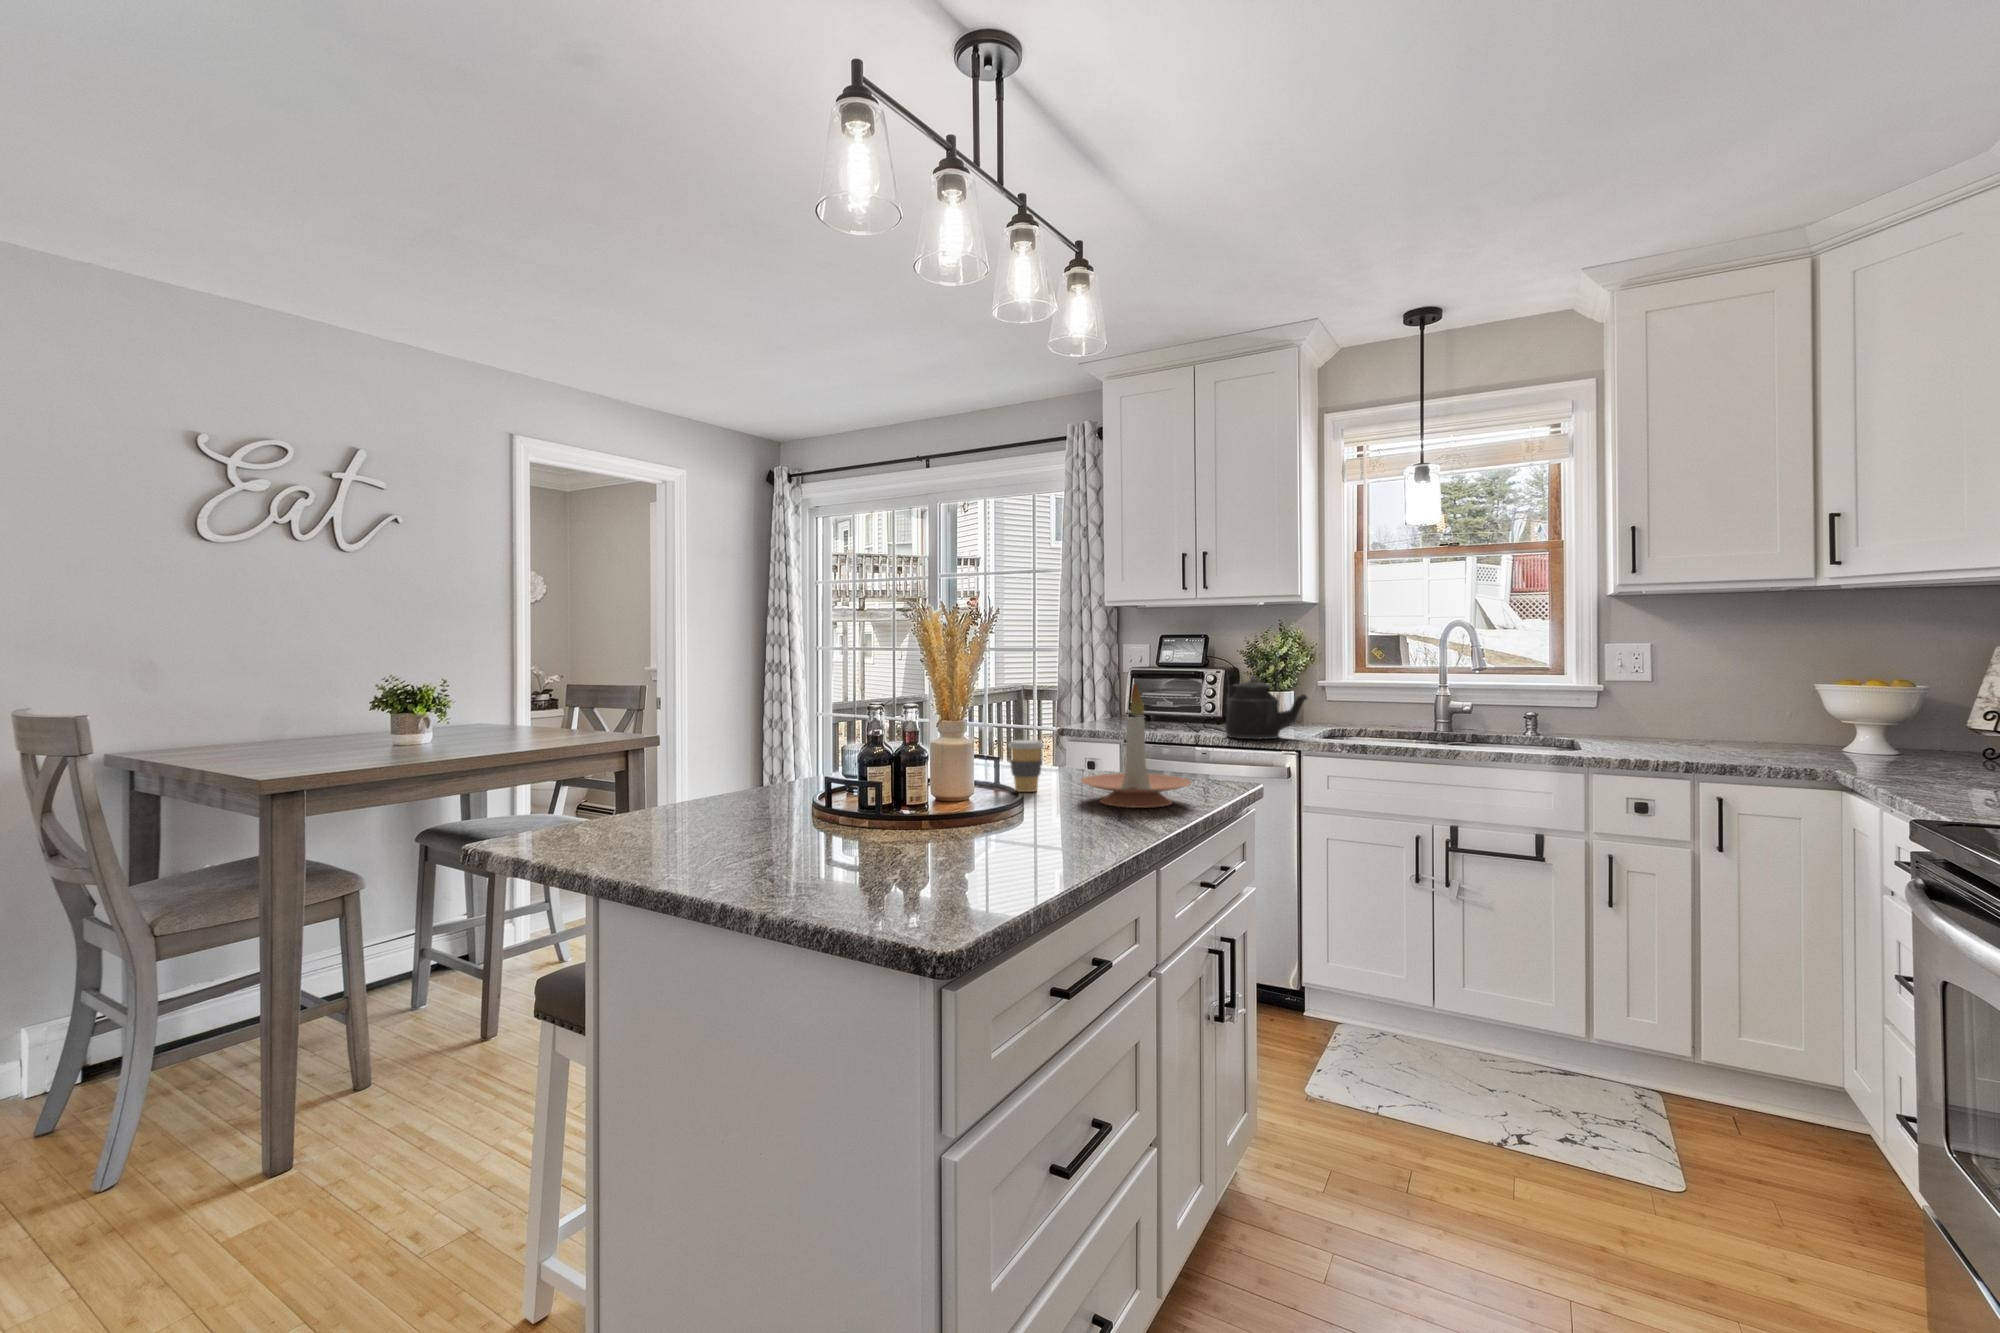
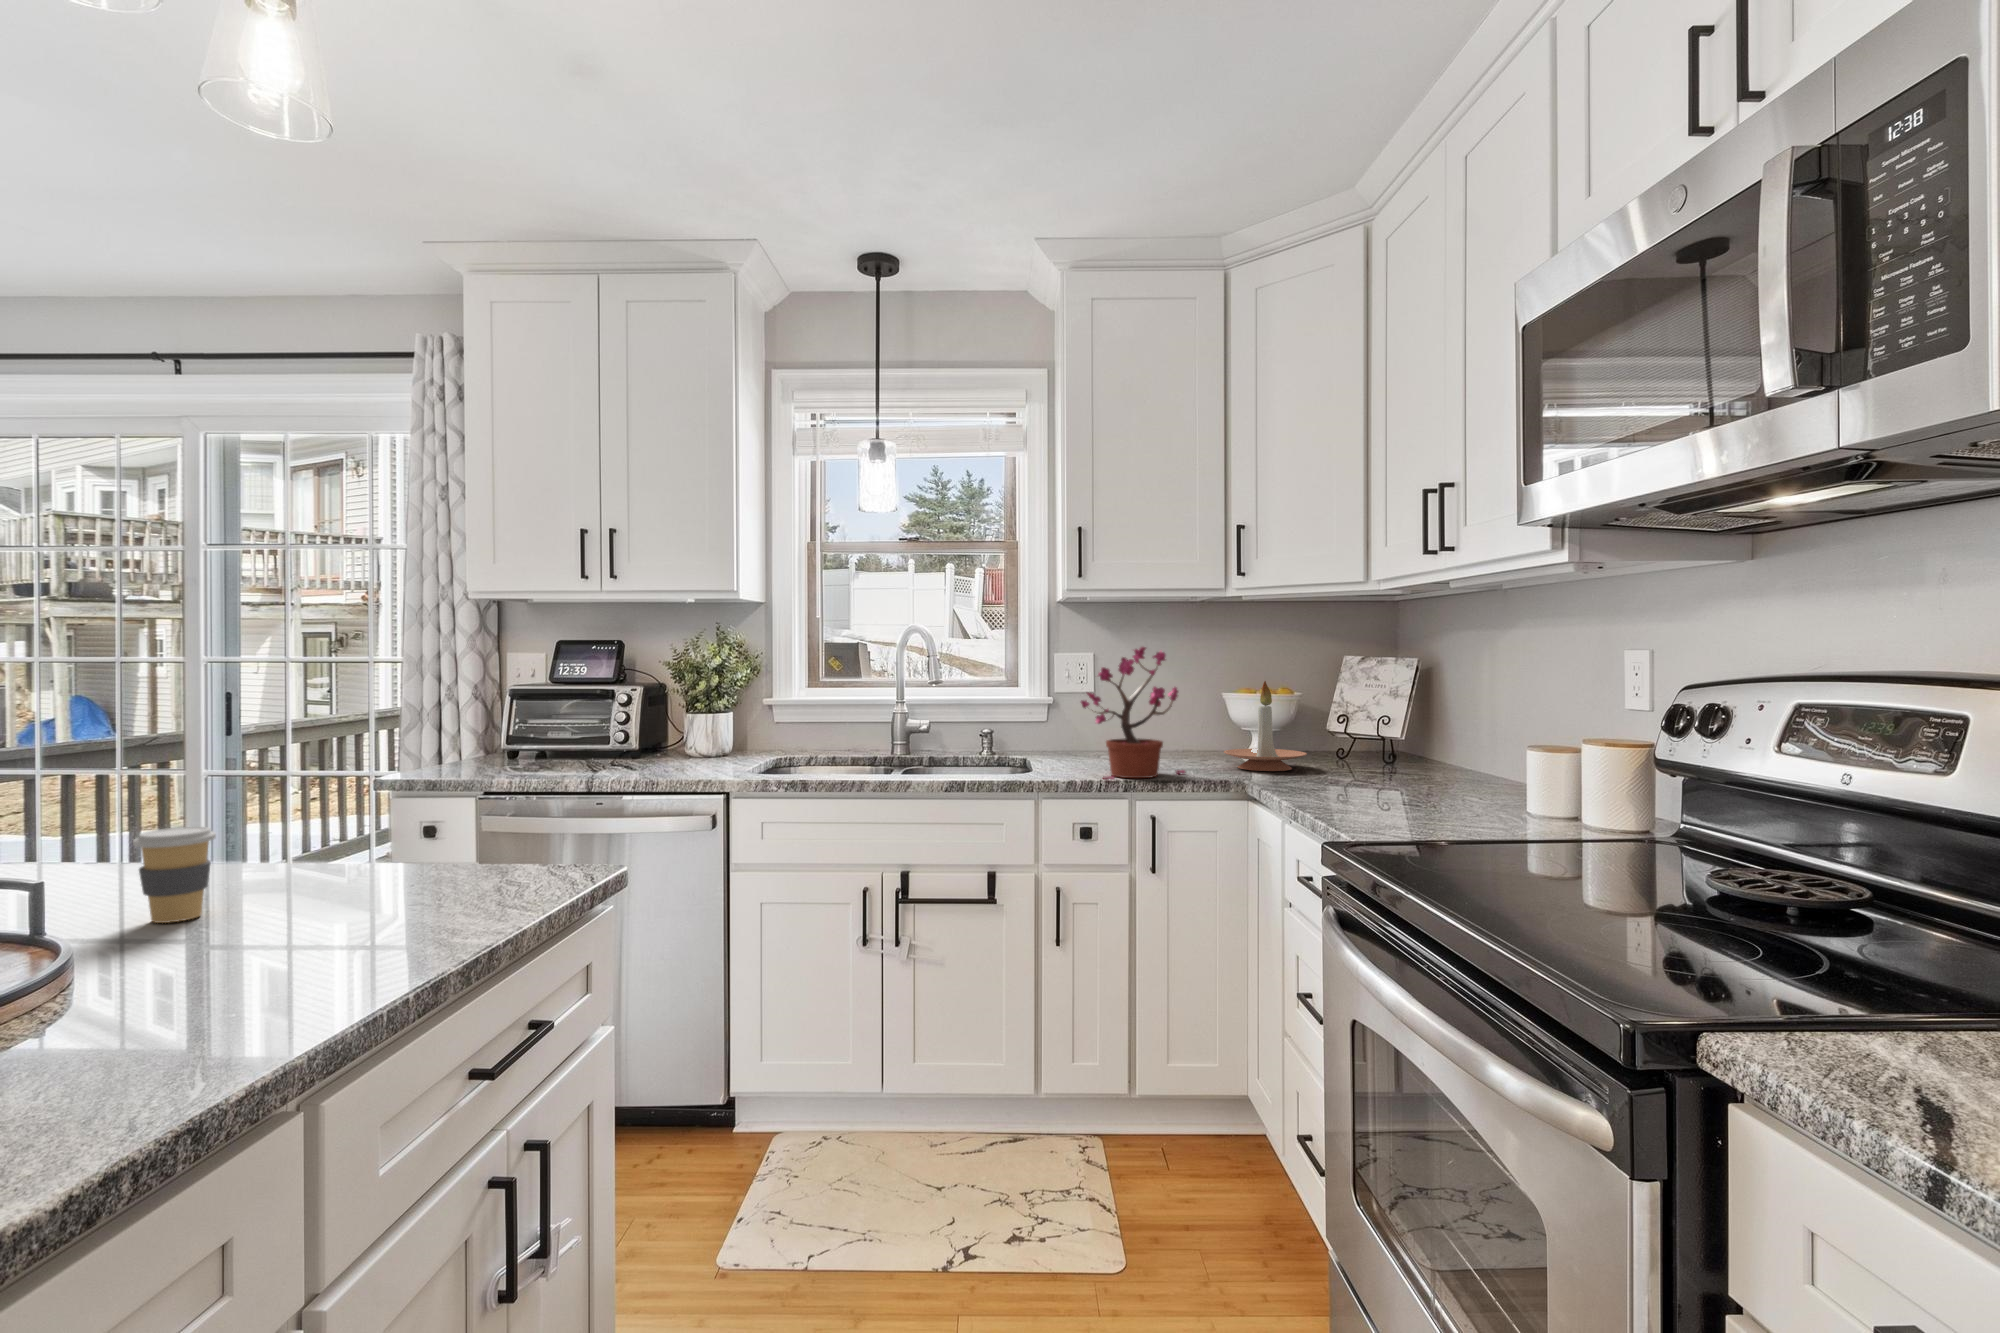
potted plant: none [1634,636,1756,760] -> present [1081,647,1185,780]
kettle: present [1225,663,1307,739] -> none [631,678,739,779]
candle holder: present [1081,684,1192,808] -> present [1224,681,1307,771]

